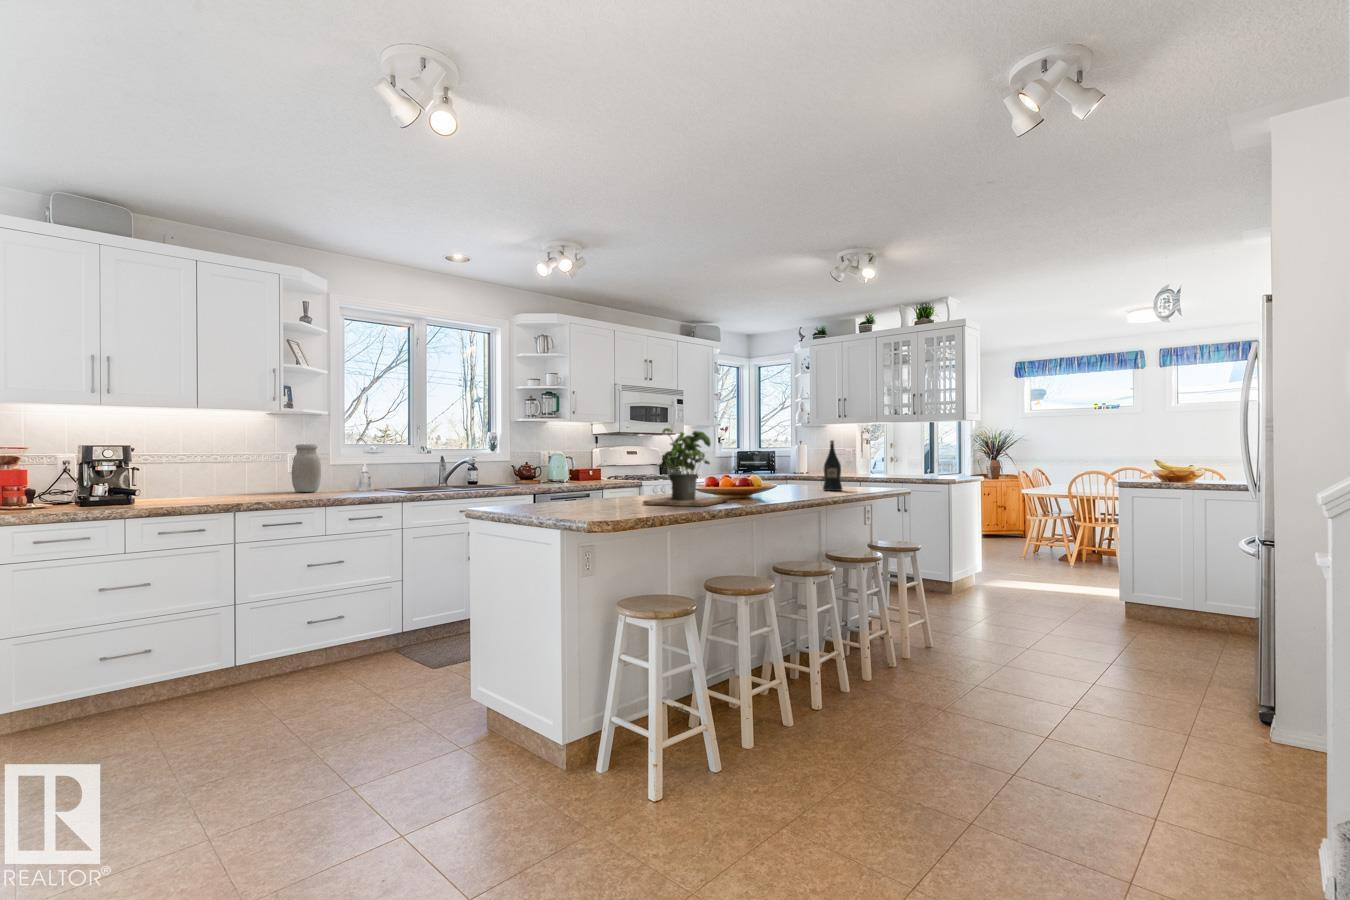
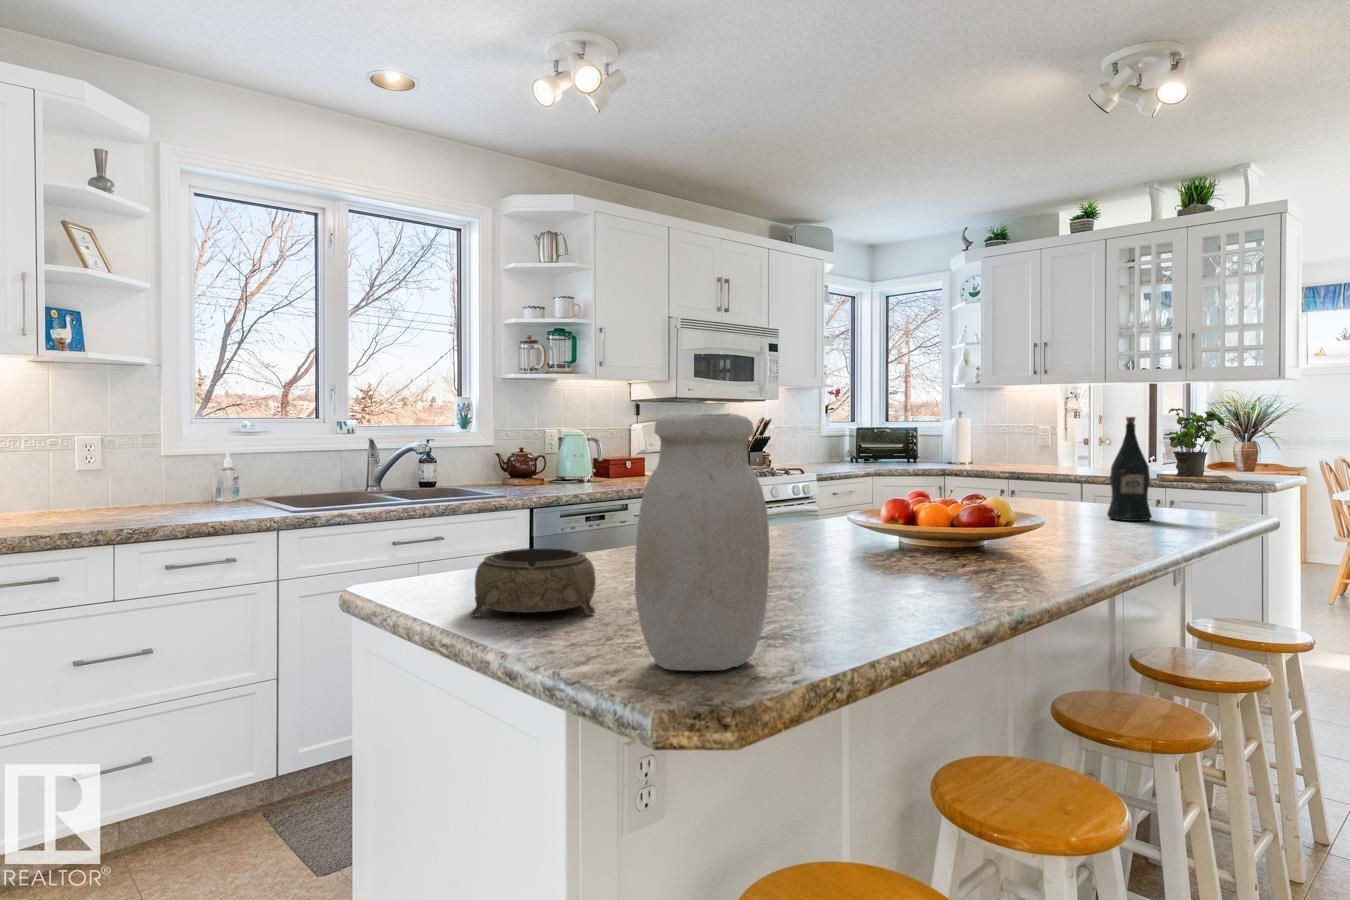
potted plant: present [643,428,728,506] -> present [1156,408,1233,483]
jar: present [292,444,321,492] -> present [635,413,770,671]
decorative bowl: none [521,490,568,512] -> present [470,548,596,617]

